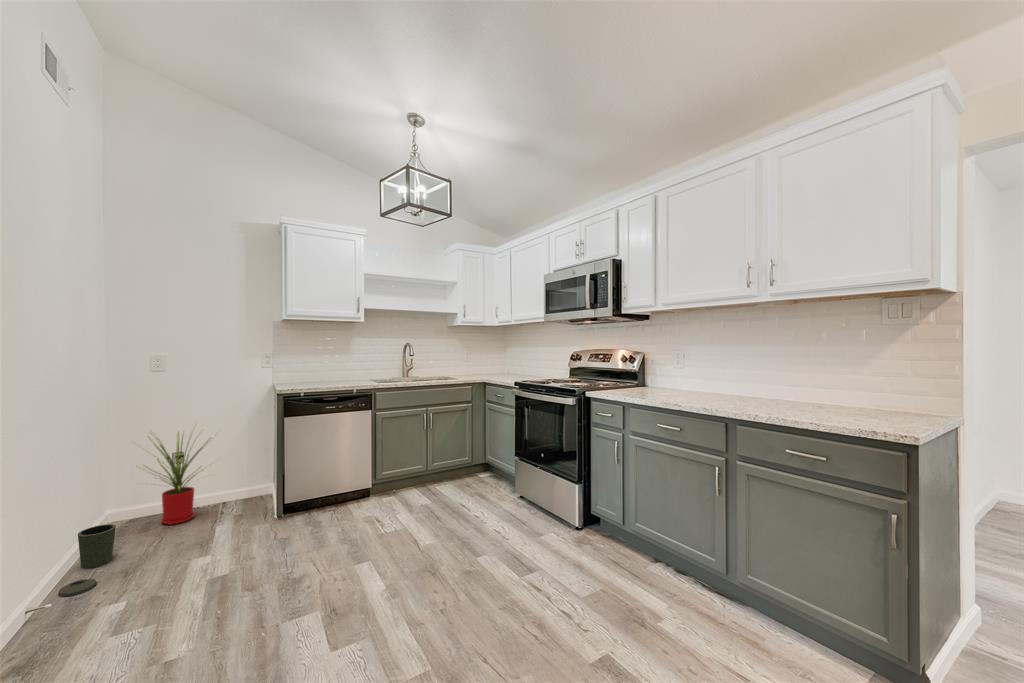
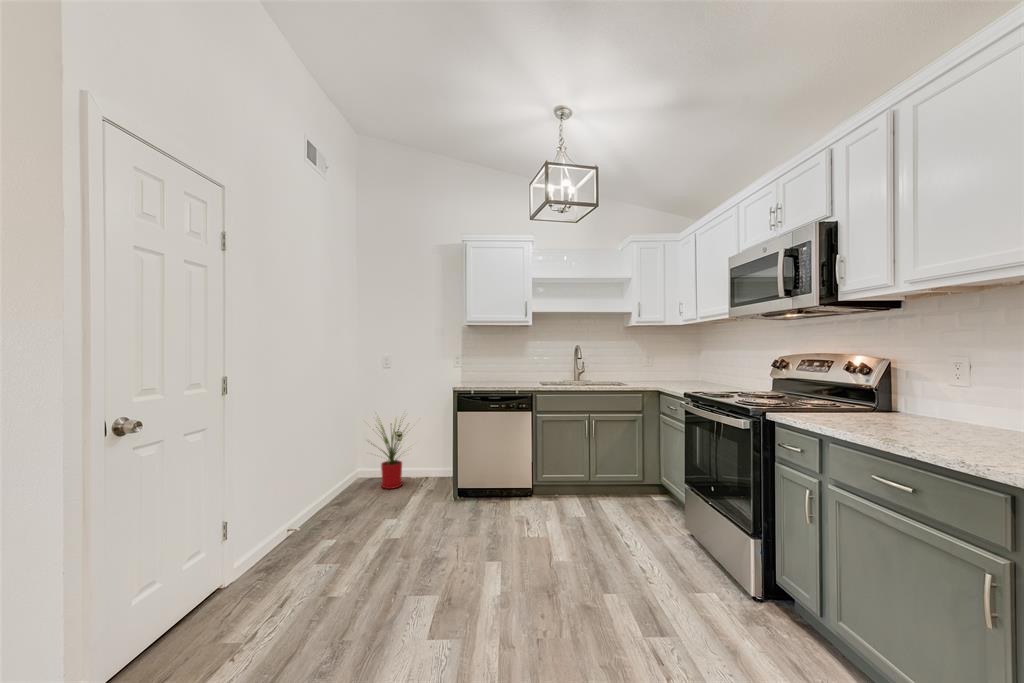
trash can: present [58,524,116,597] -> none [301,480,343,529]

